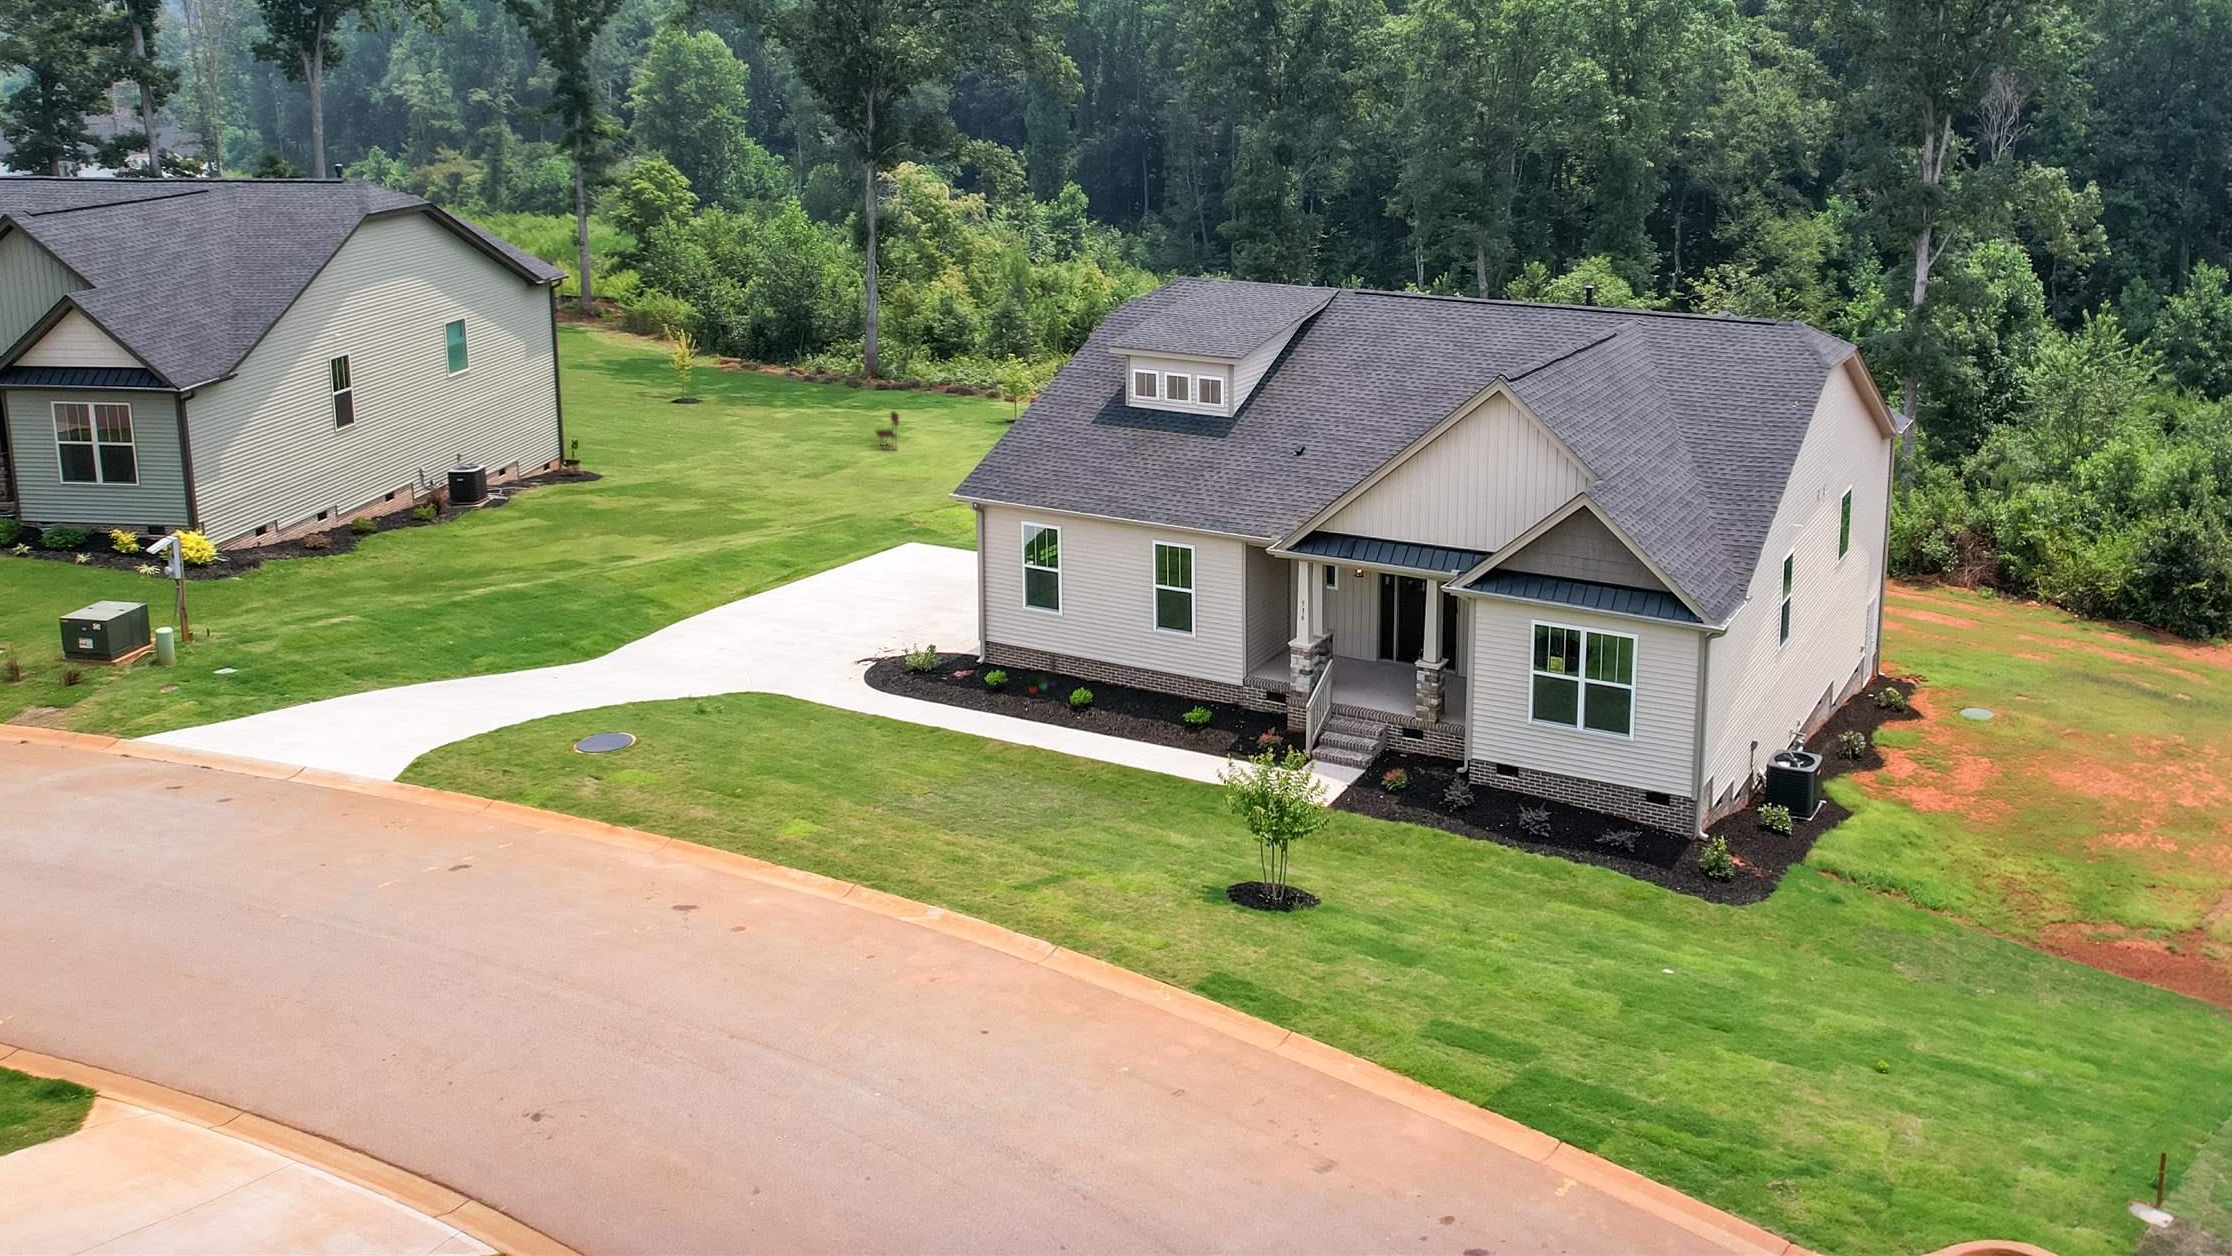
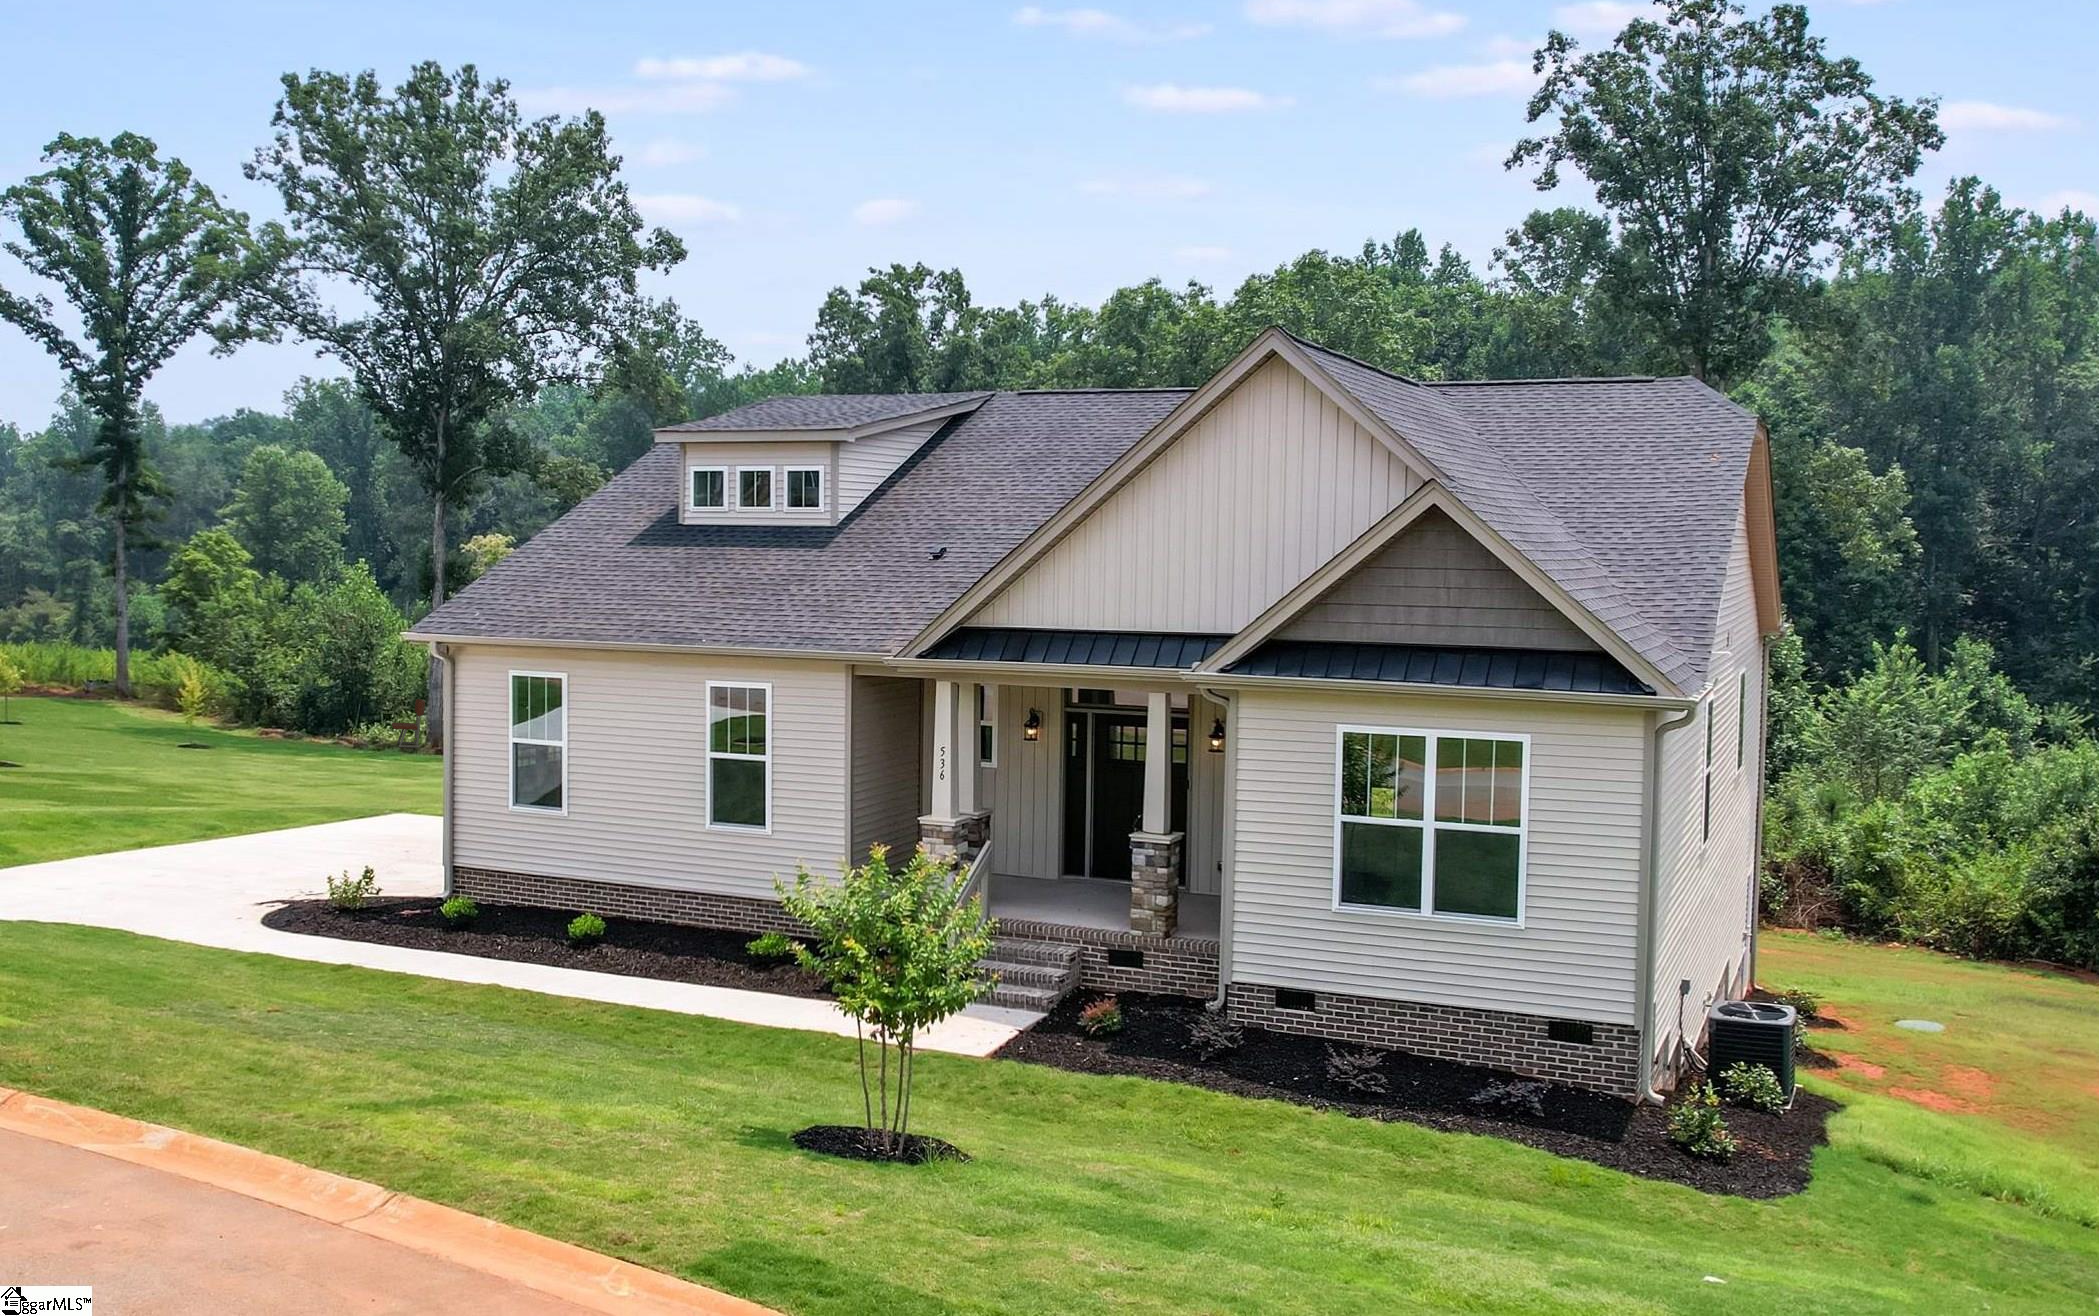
potted plant: present [1027,655,1057,693] -> none [486,877,548,938]

